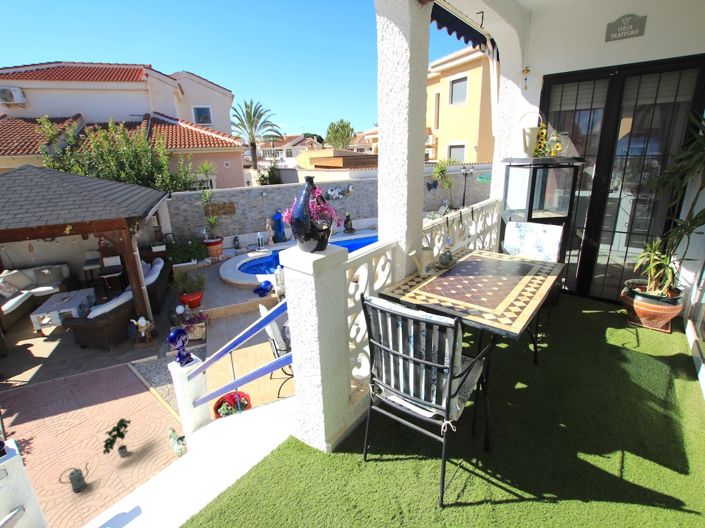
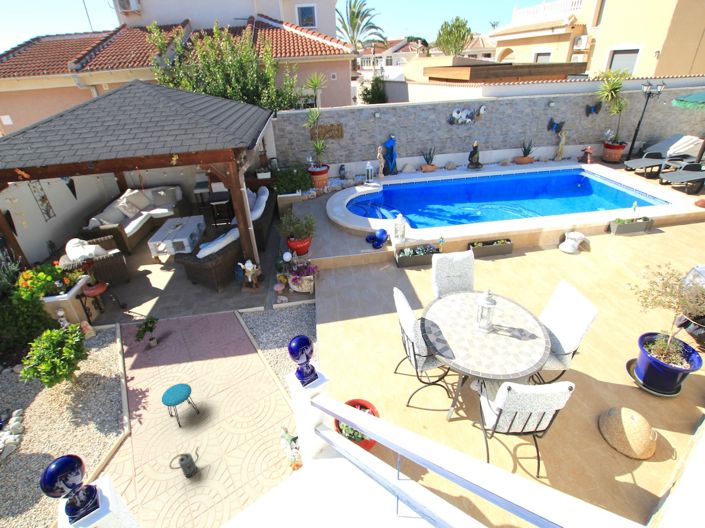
stool: none [50,418,89,459] -> present [162,383,199,427]
potted plant: present [103,418,131,457] -> present [135,316,159,346]

